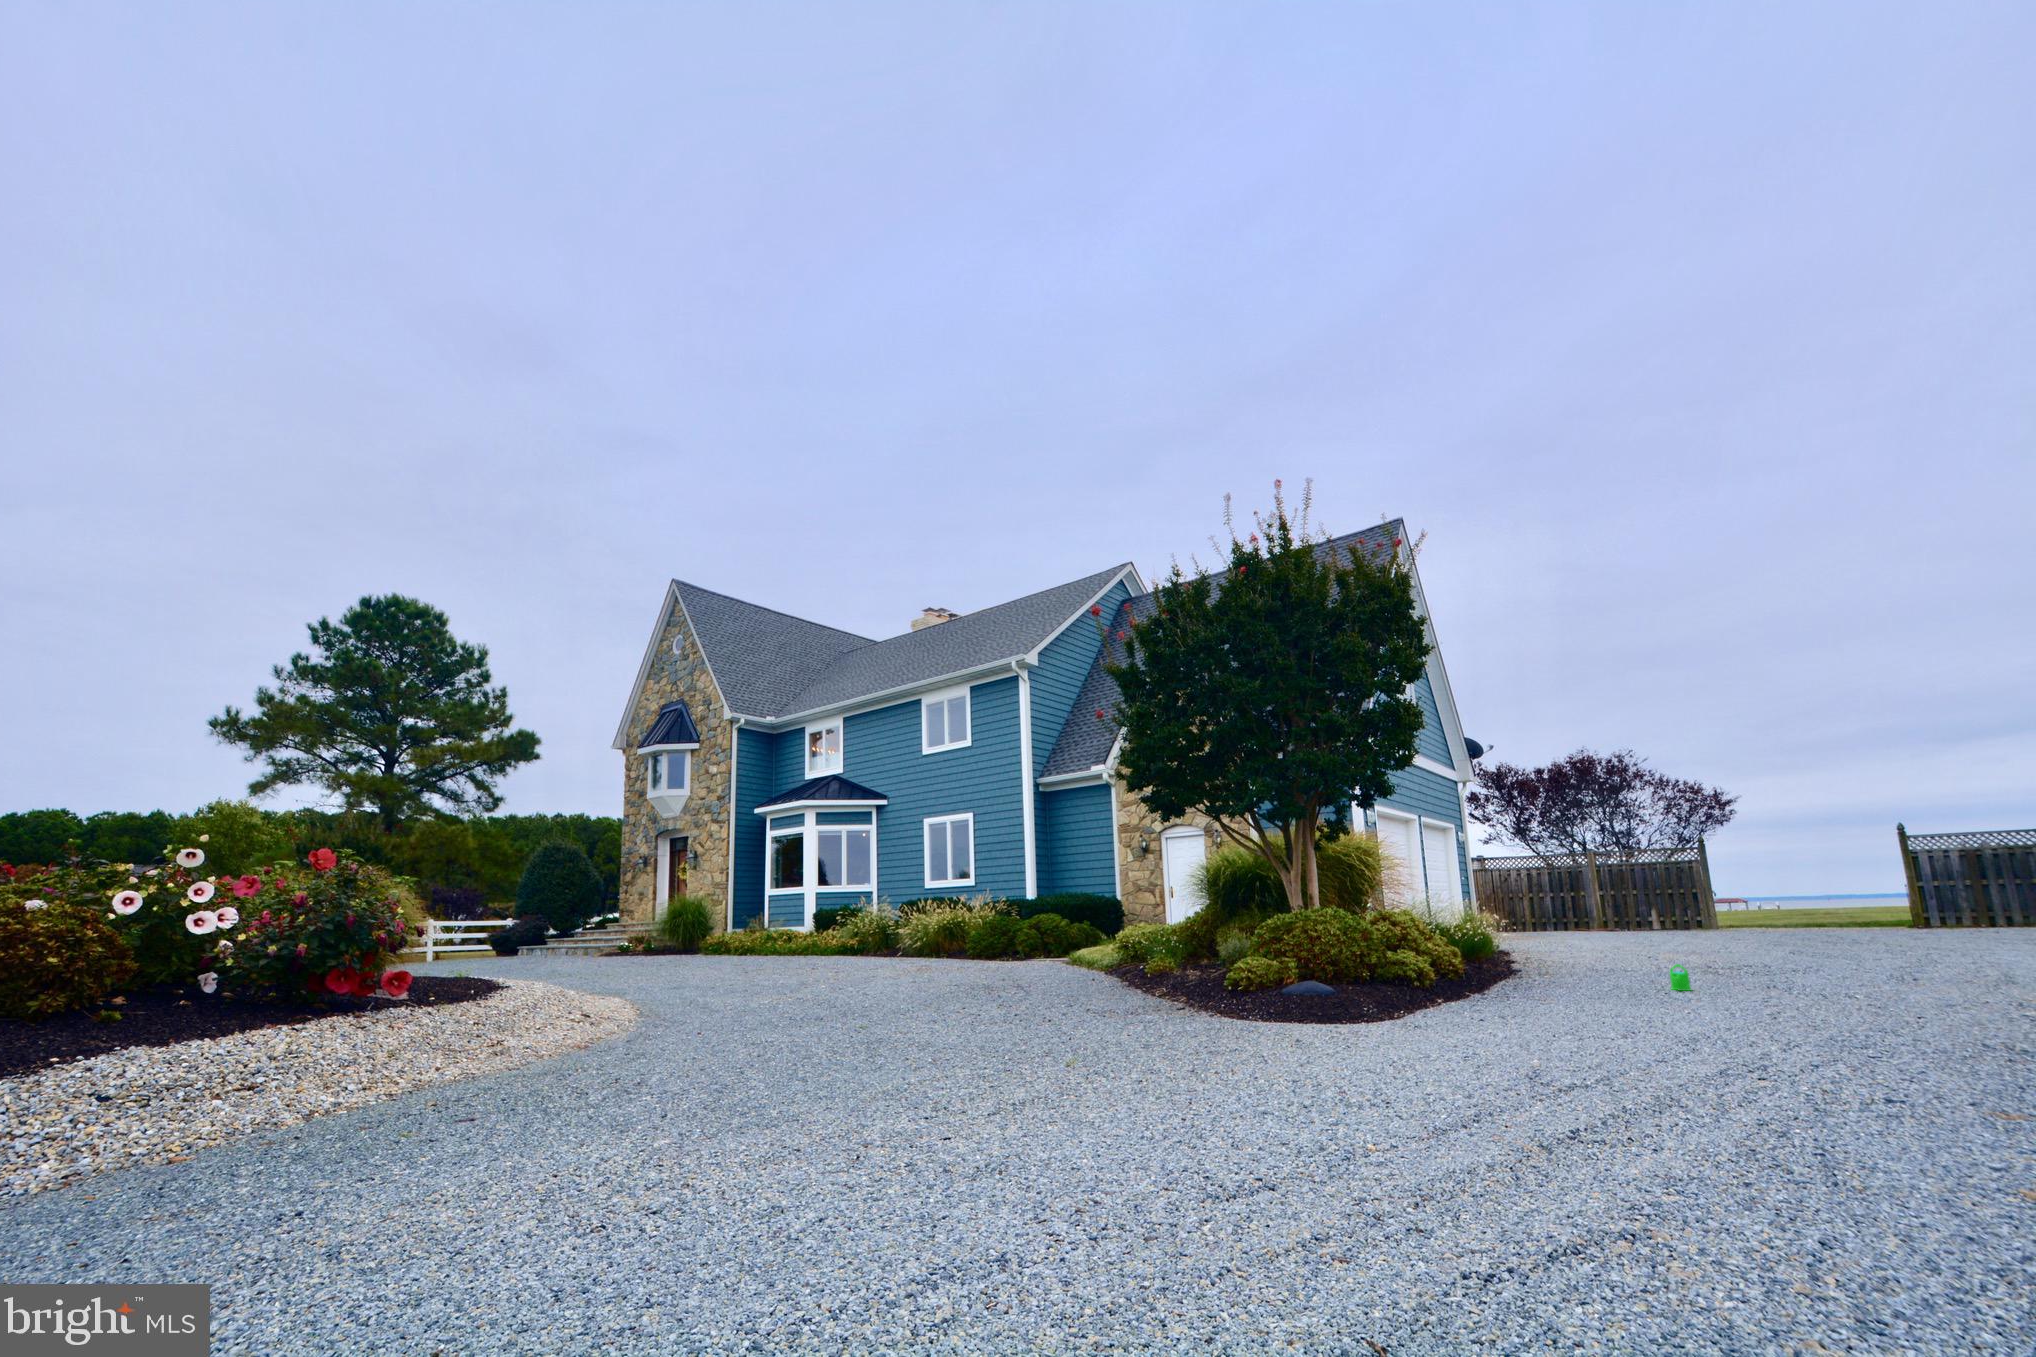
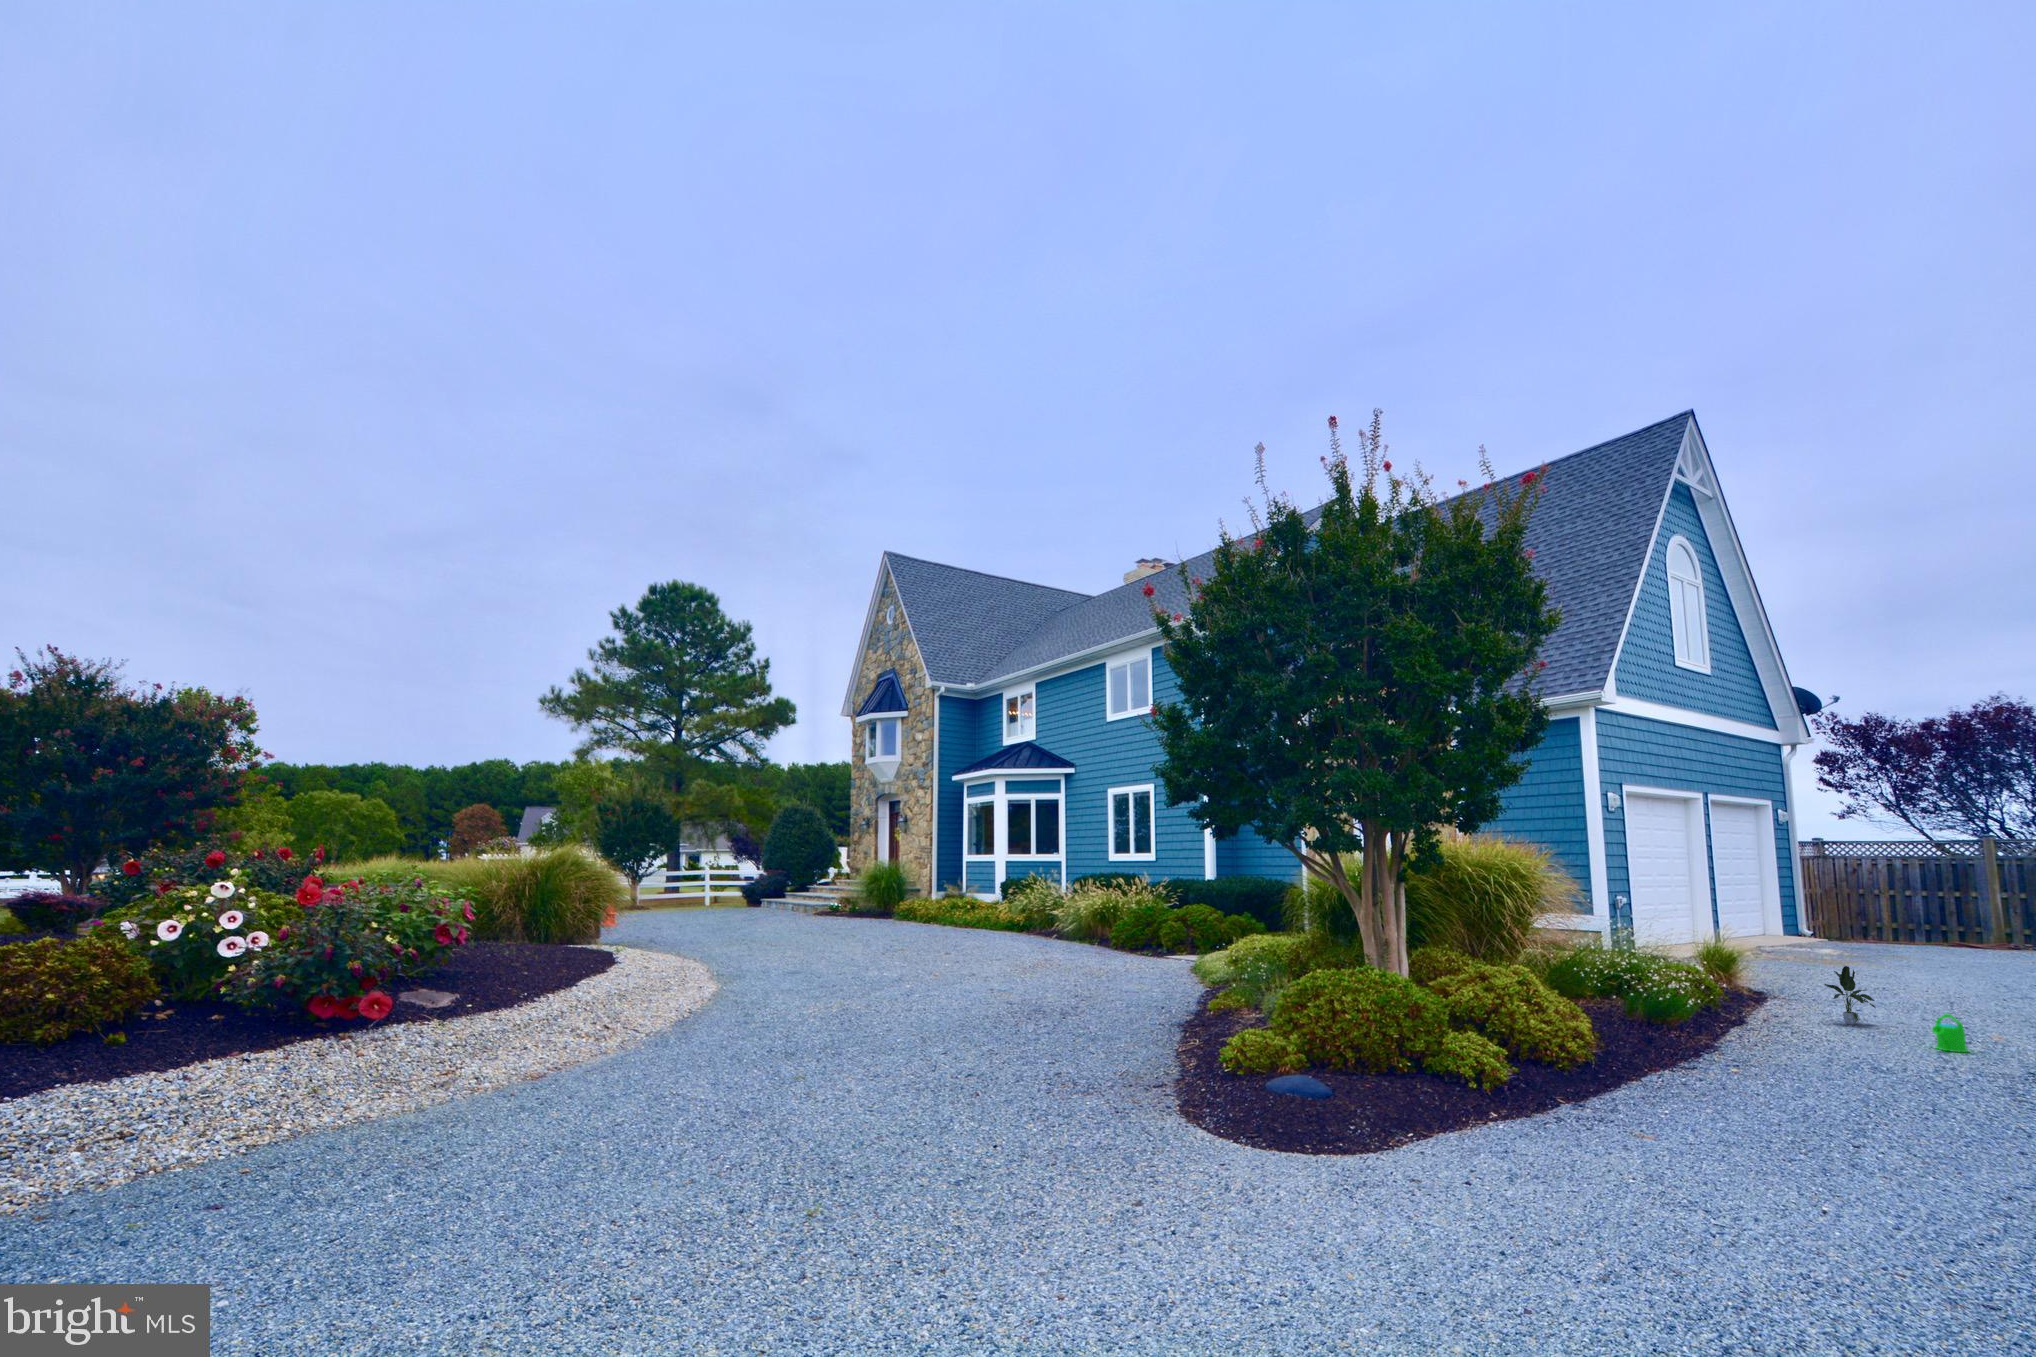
potted plant: none [1587,936,1620,980] -> present [1825,966,1876,1025]

